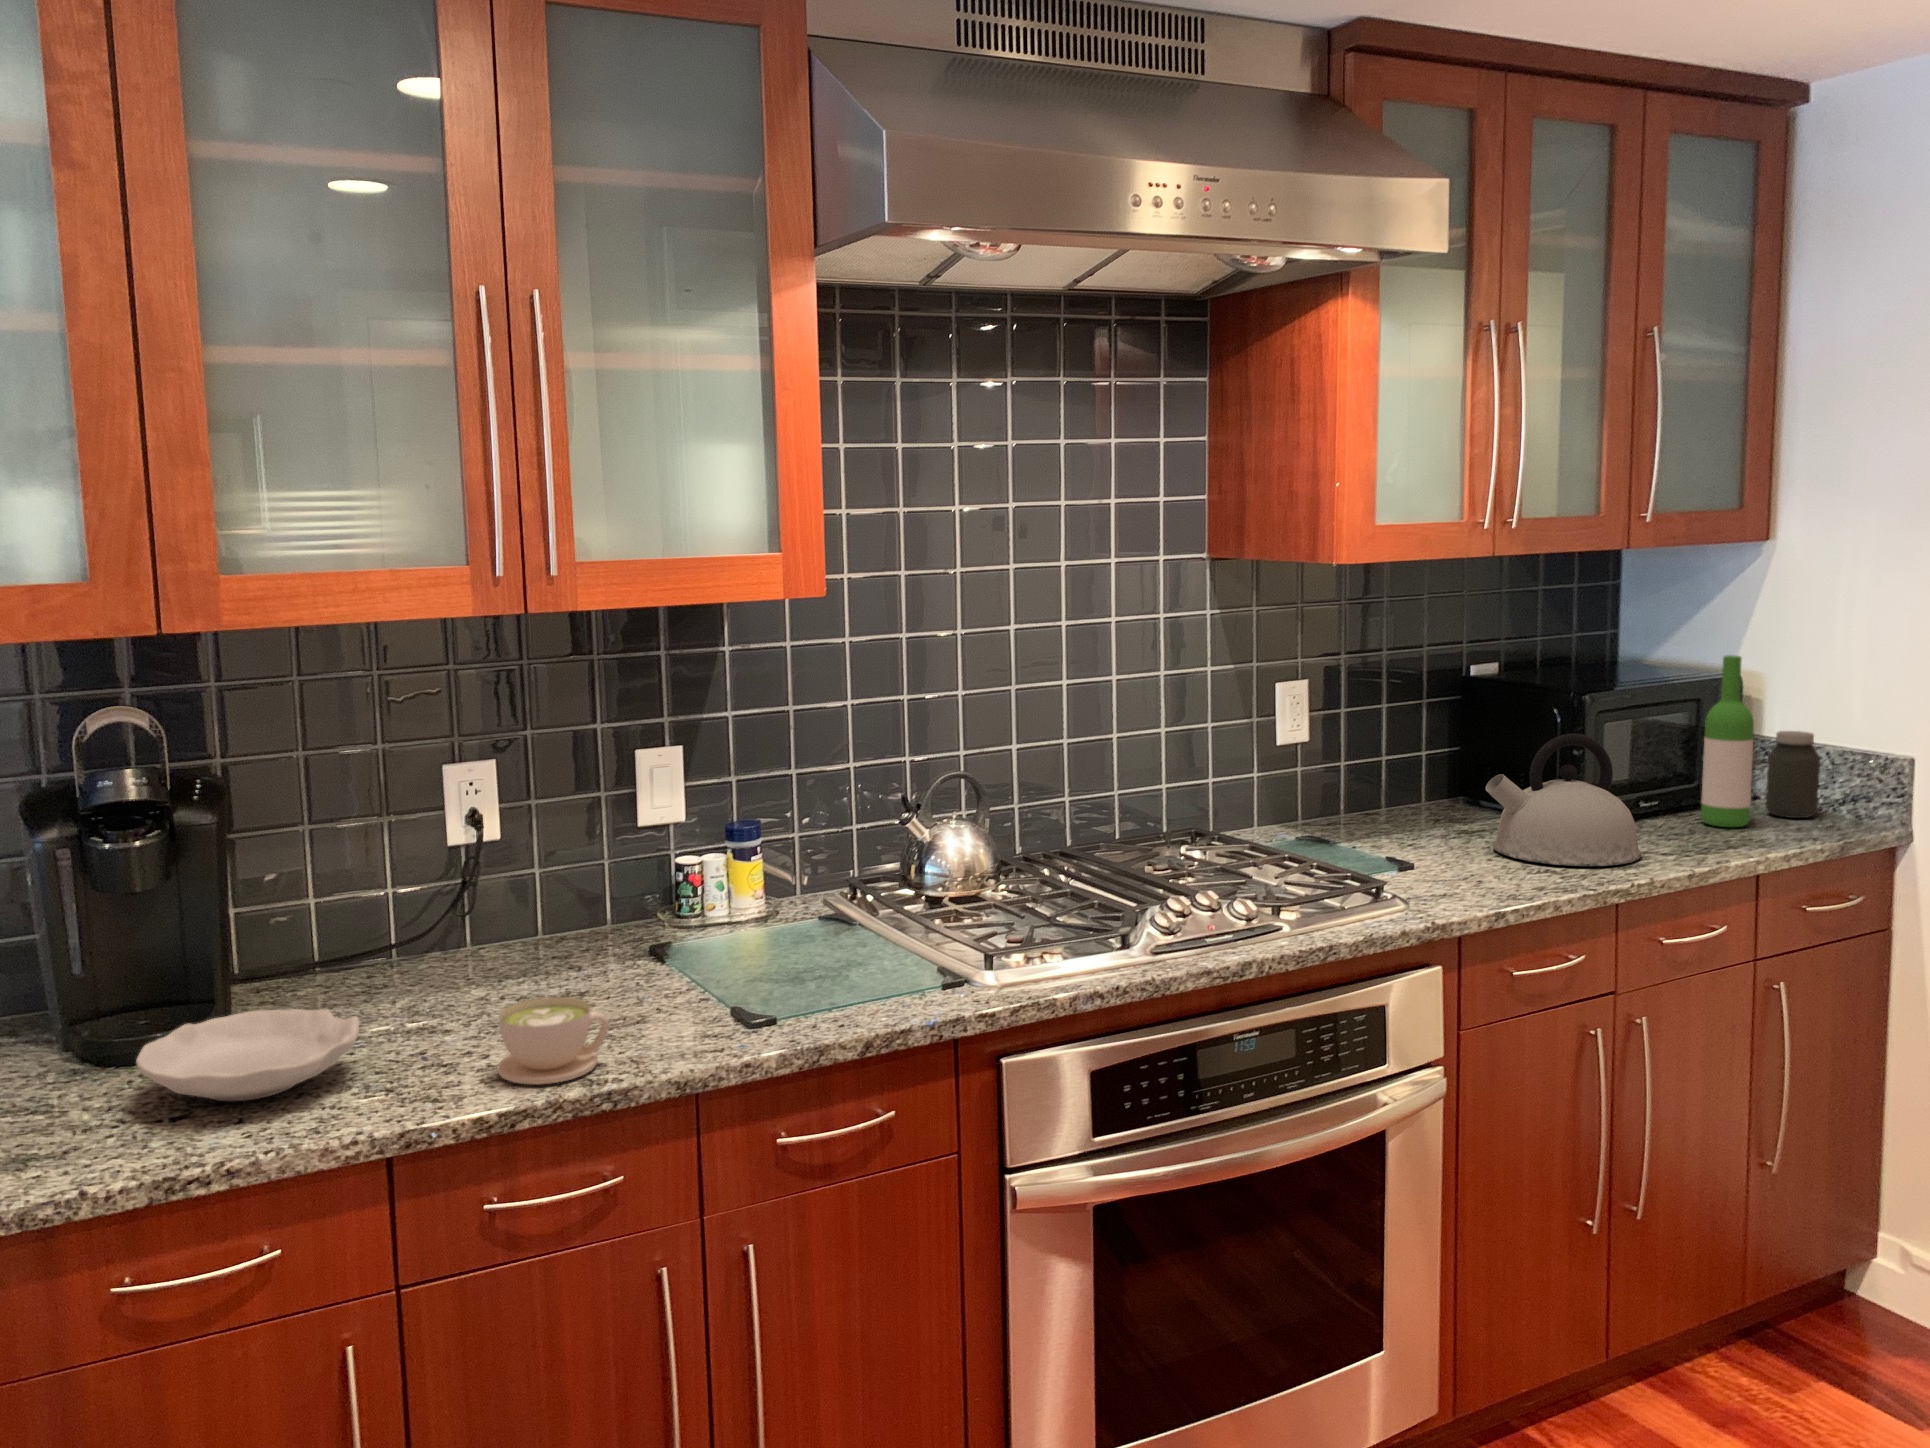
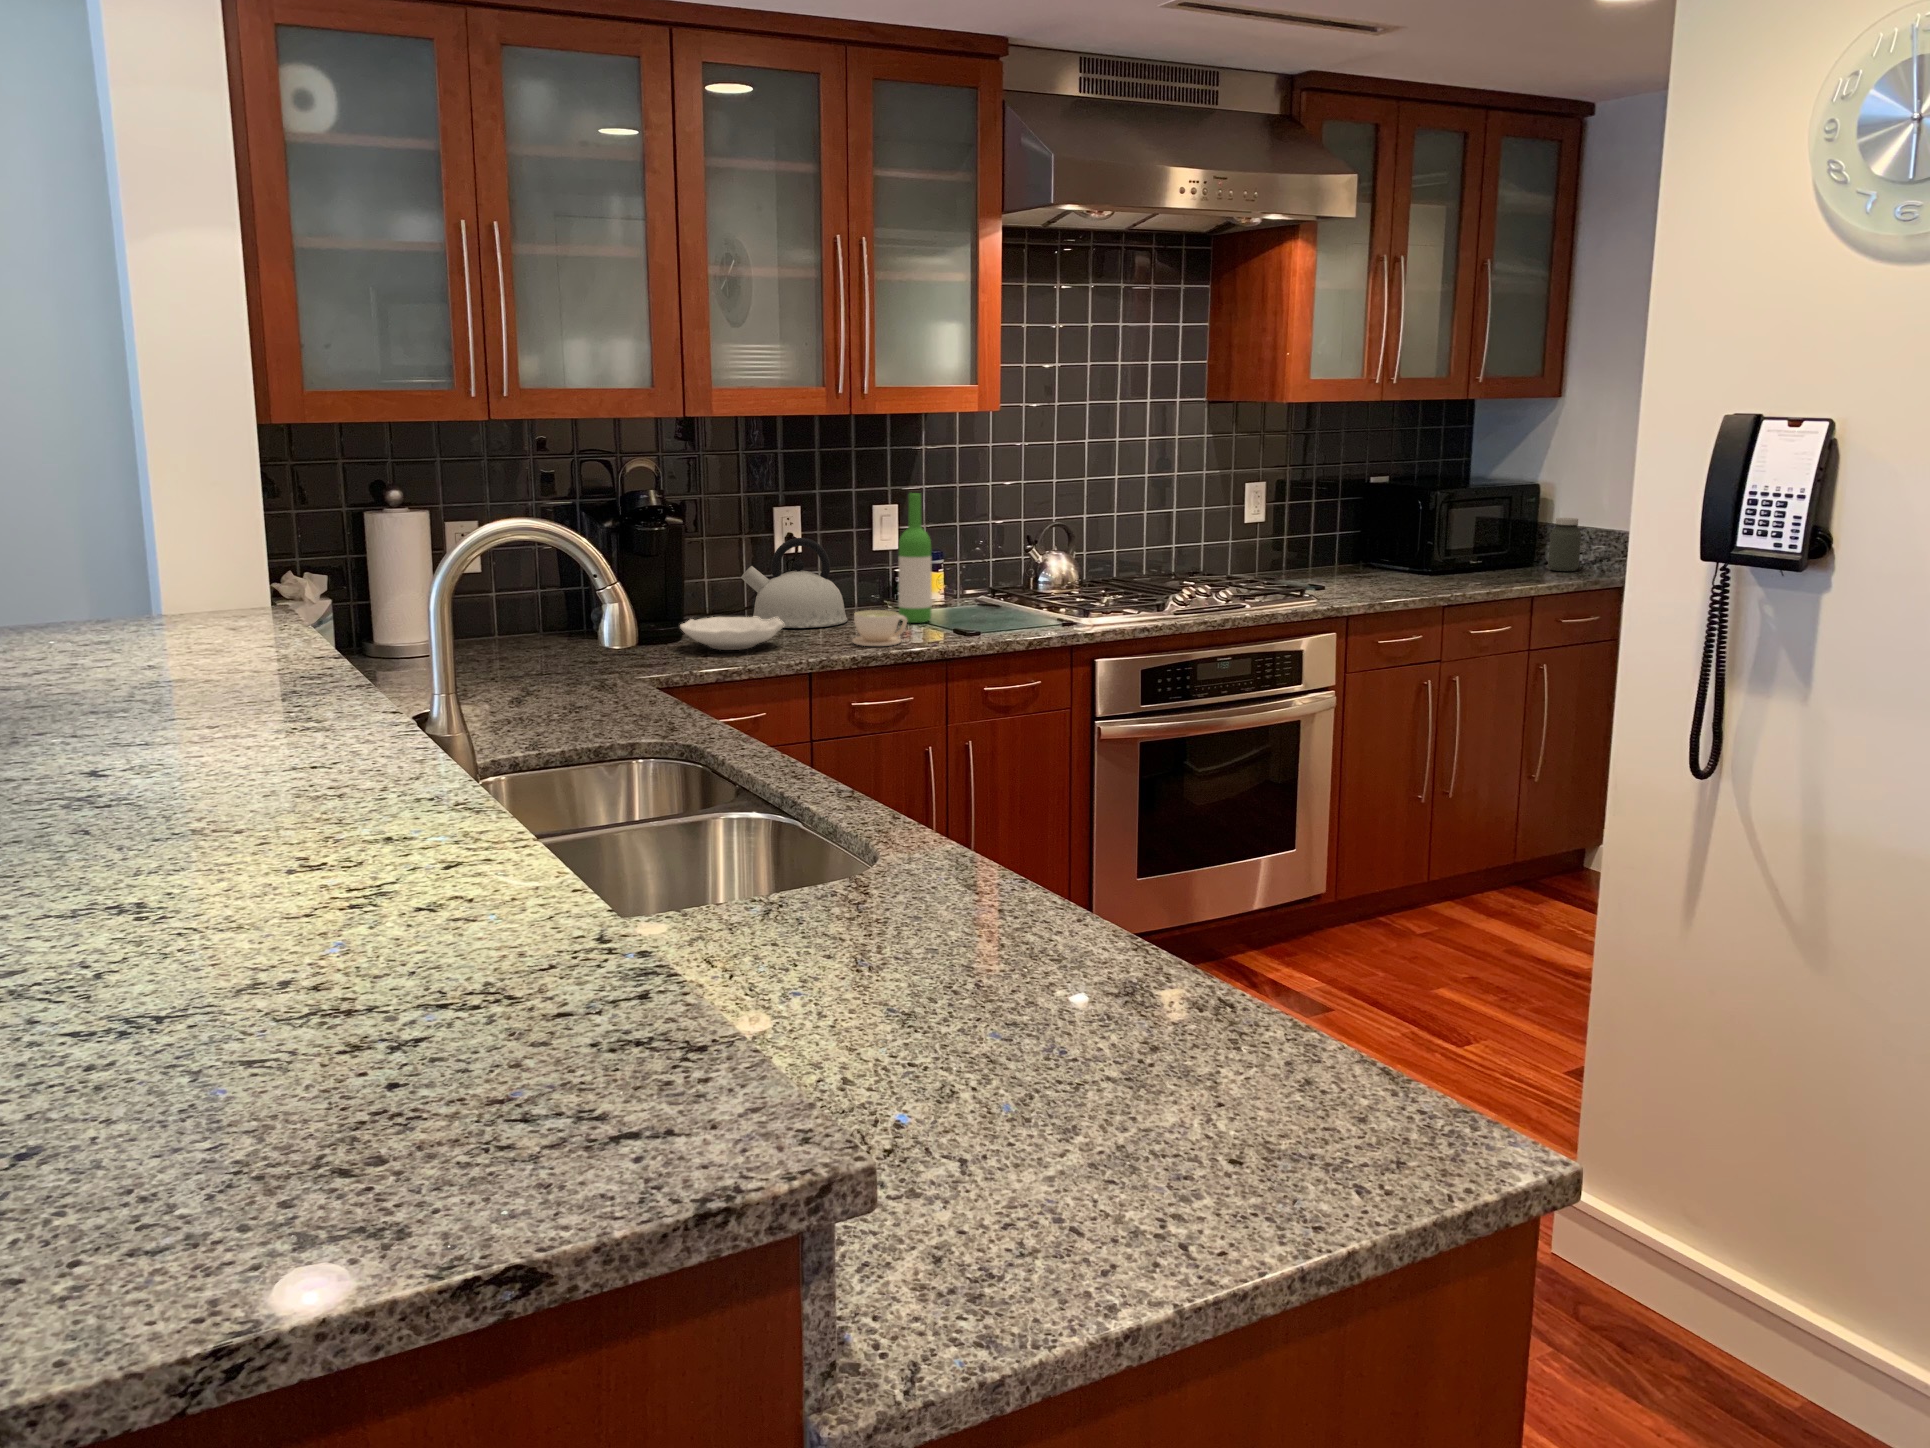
wine bottle: present [1701,655,1754,827] -> present [899,493,932,623]
kettle: present [1486,734,1641,866] -> present [741,538,848,628]

